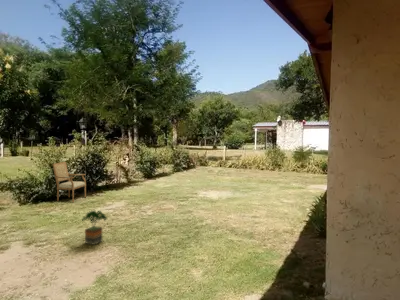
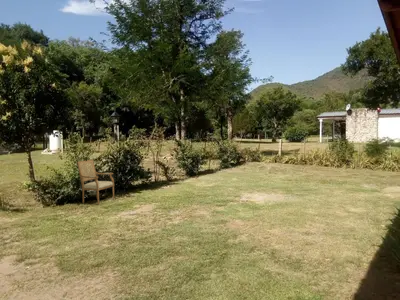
potted tree: present [82,211,107,244] -> none [80,220,112,264]

